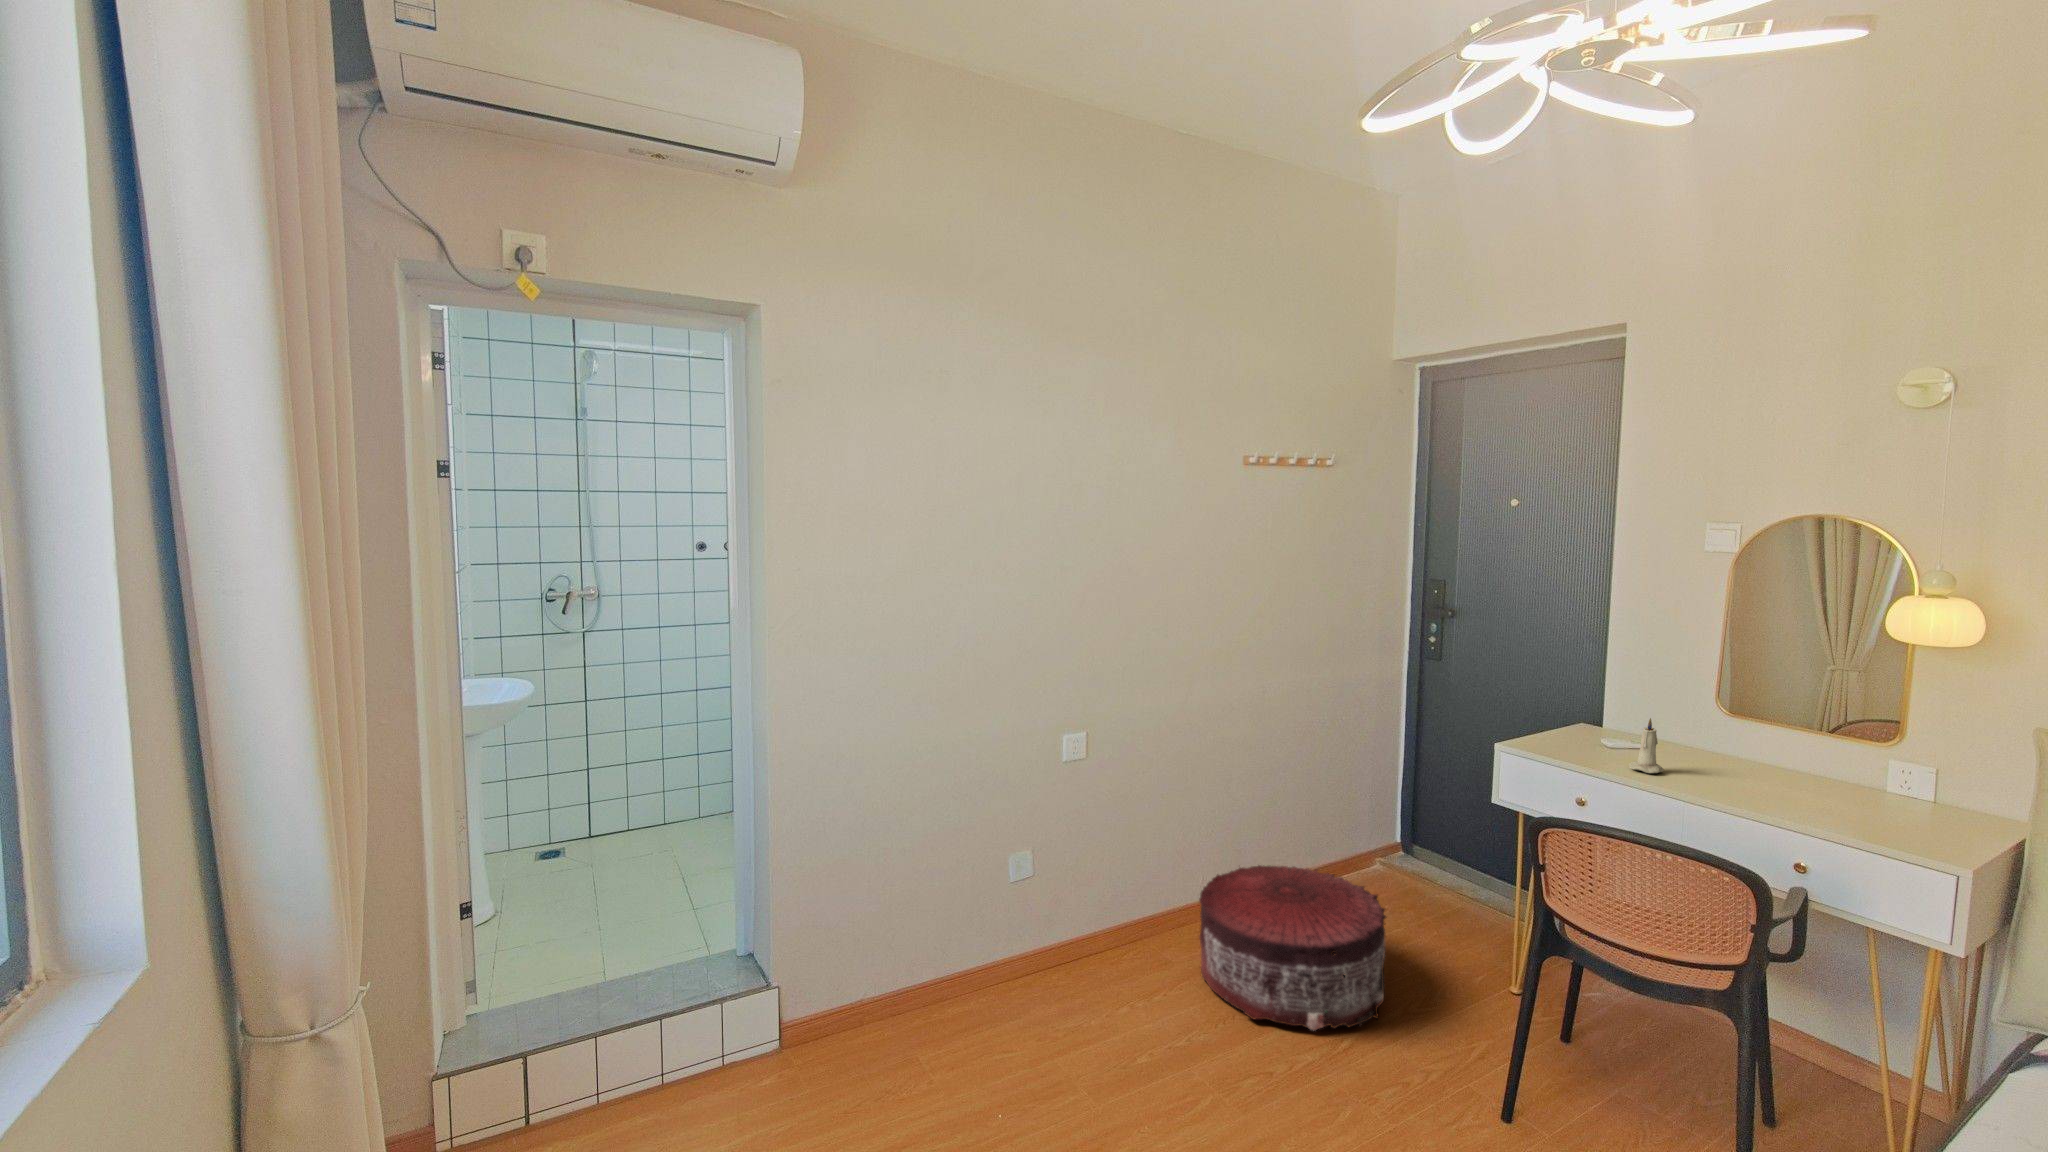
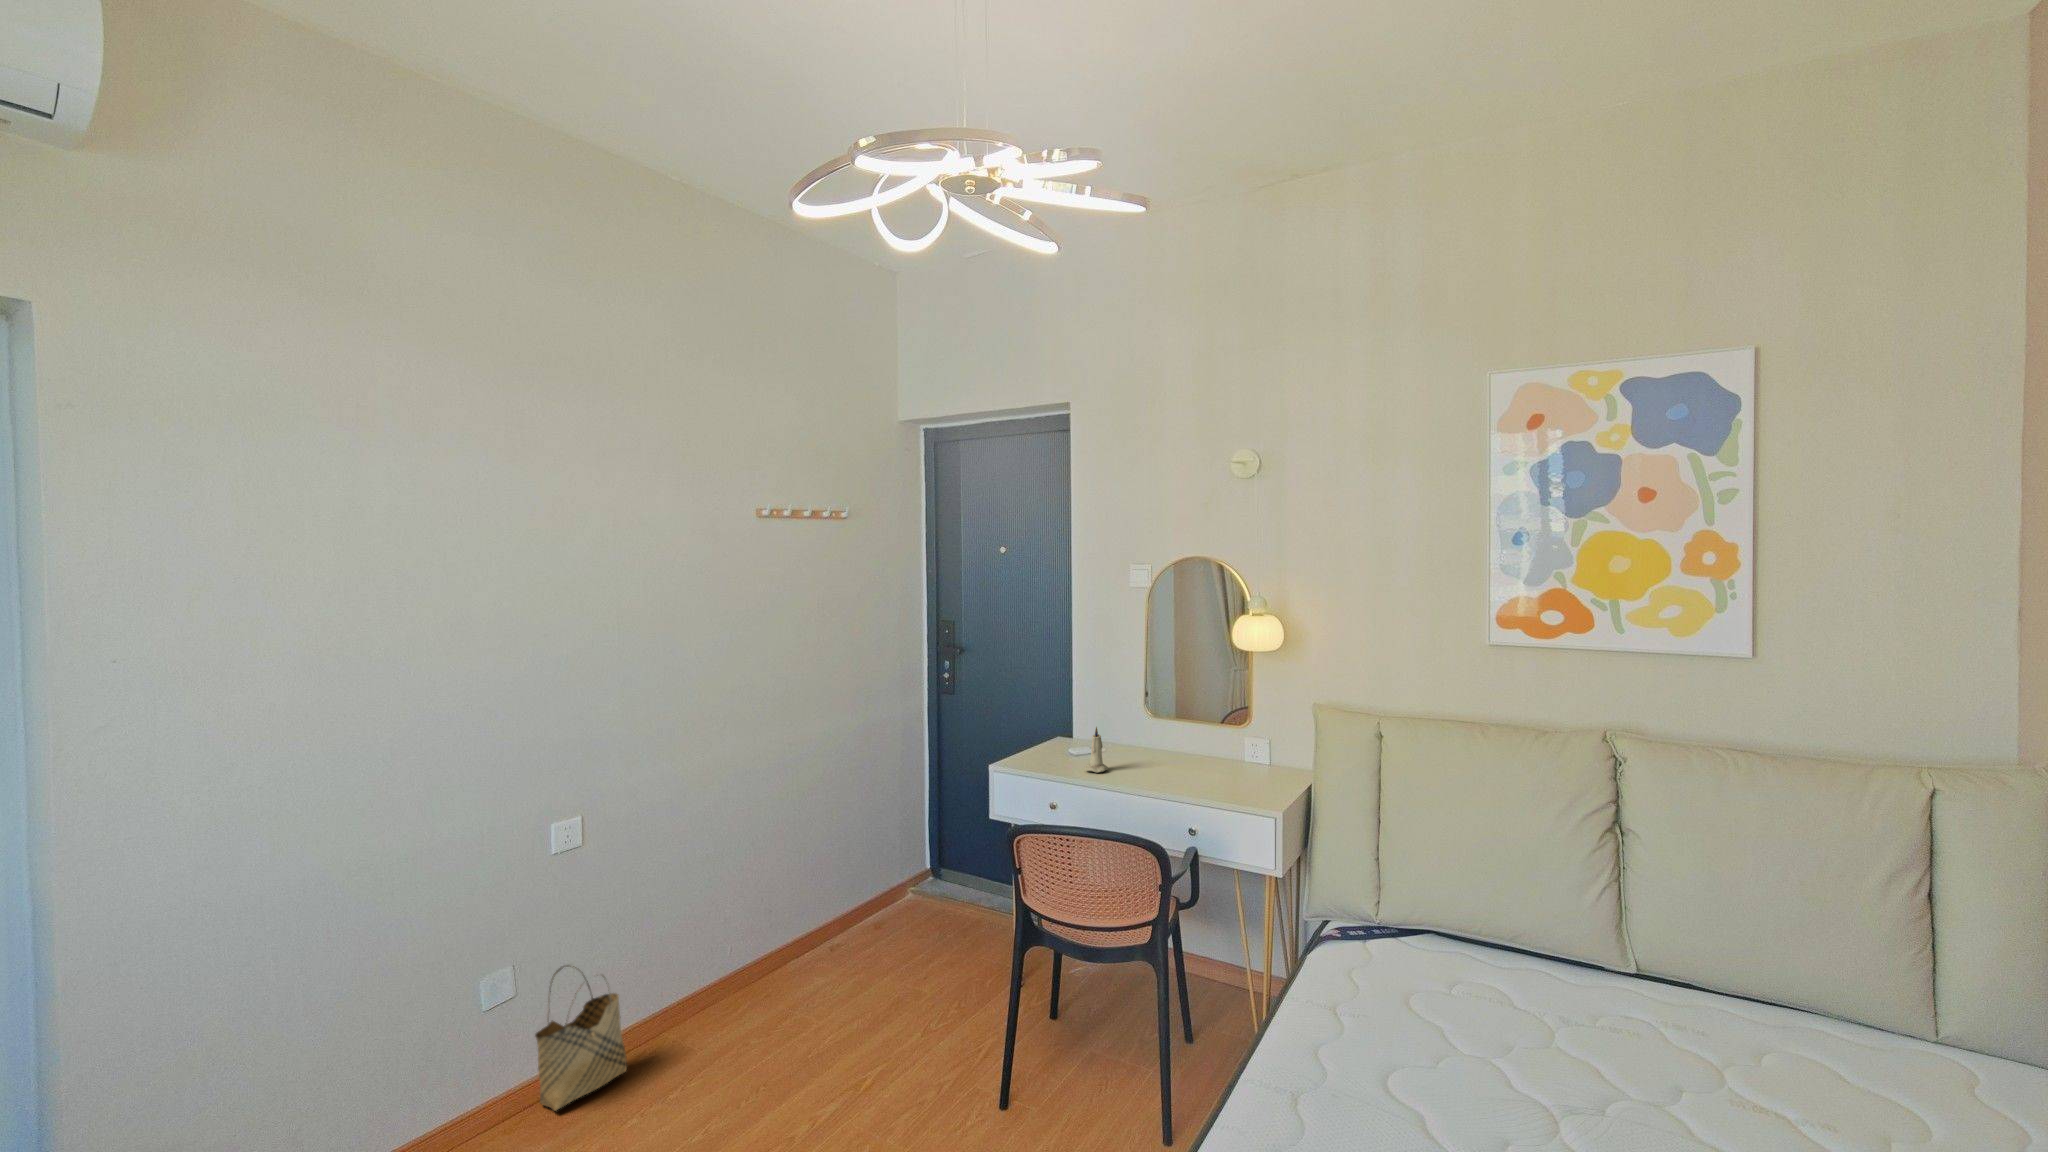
pouf: present [1199,865,1386,1031] -> none [721,907,904,1077]
woven basket: none [1042,868,1113,993] -> present [535,965,627,1111]

